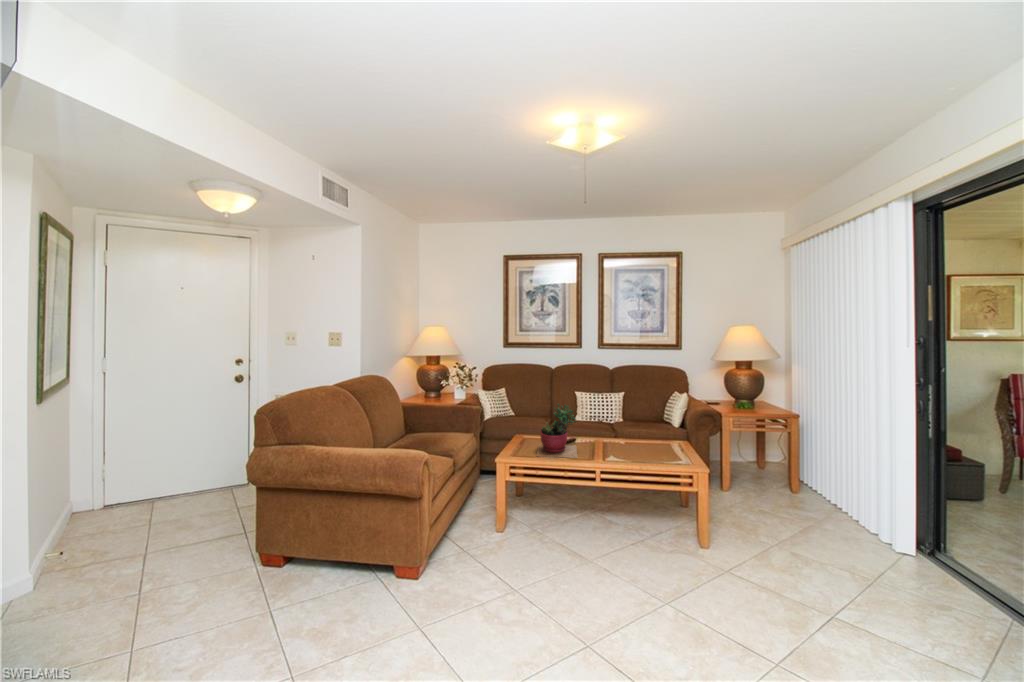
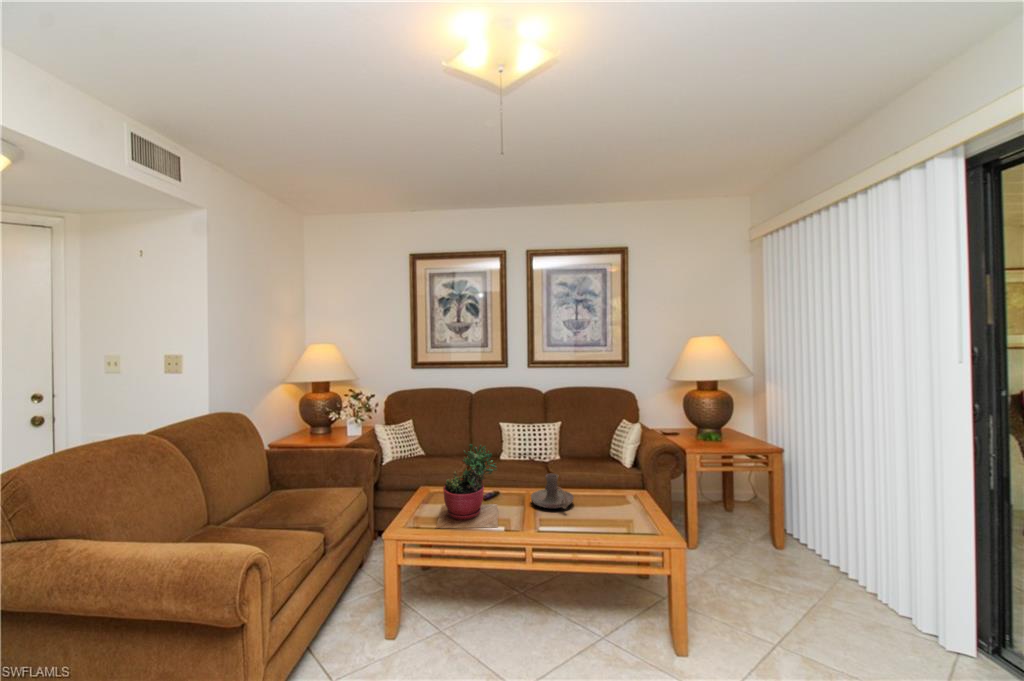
candle holder: none [600,427,631,450] -> present [531,474,574,509]

